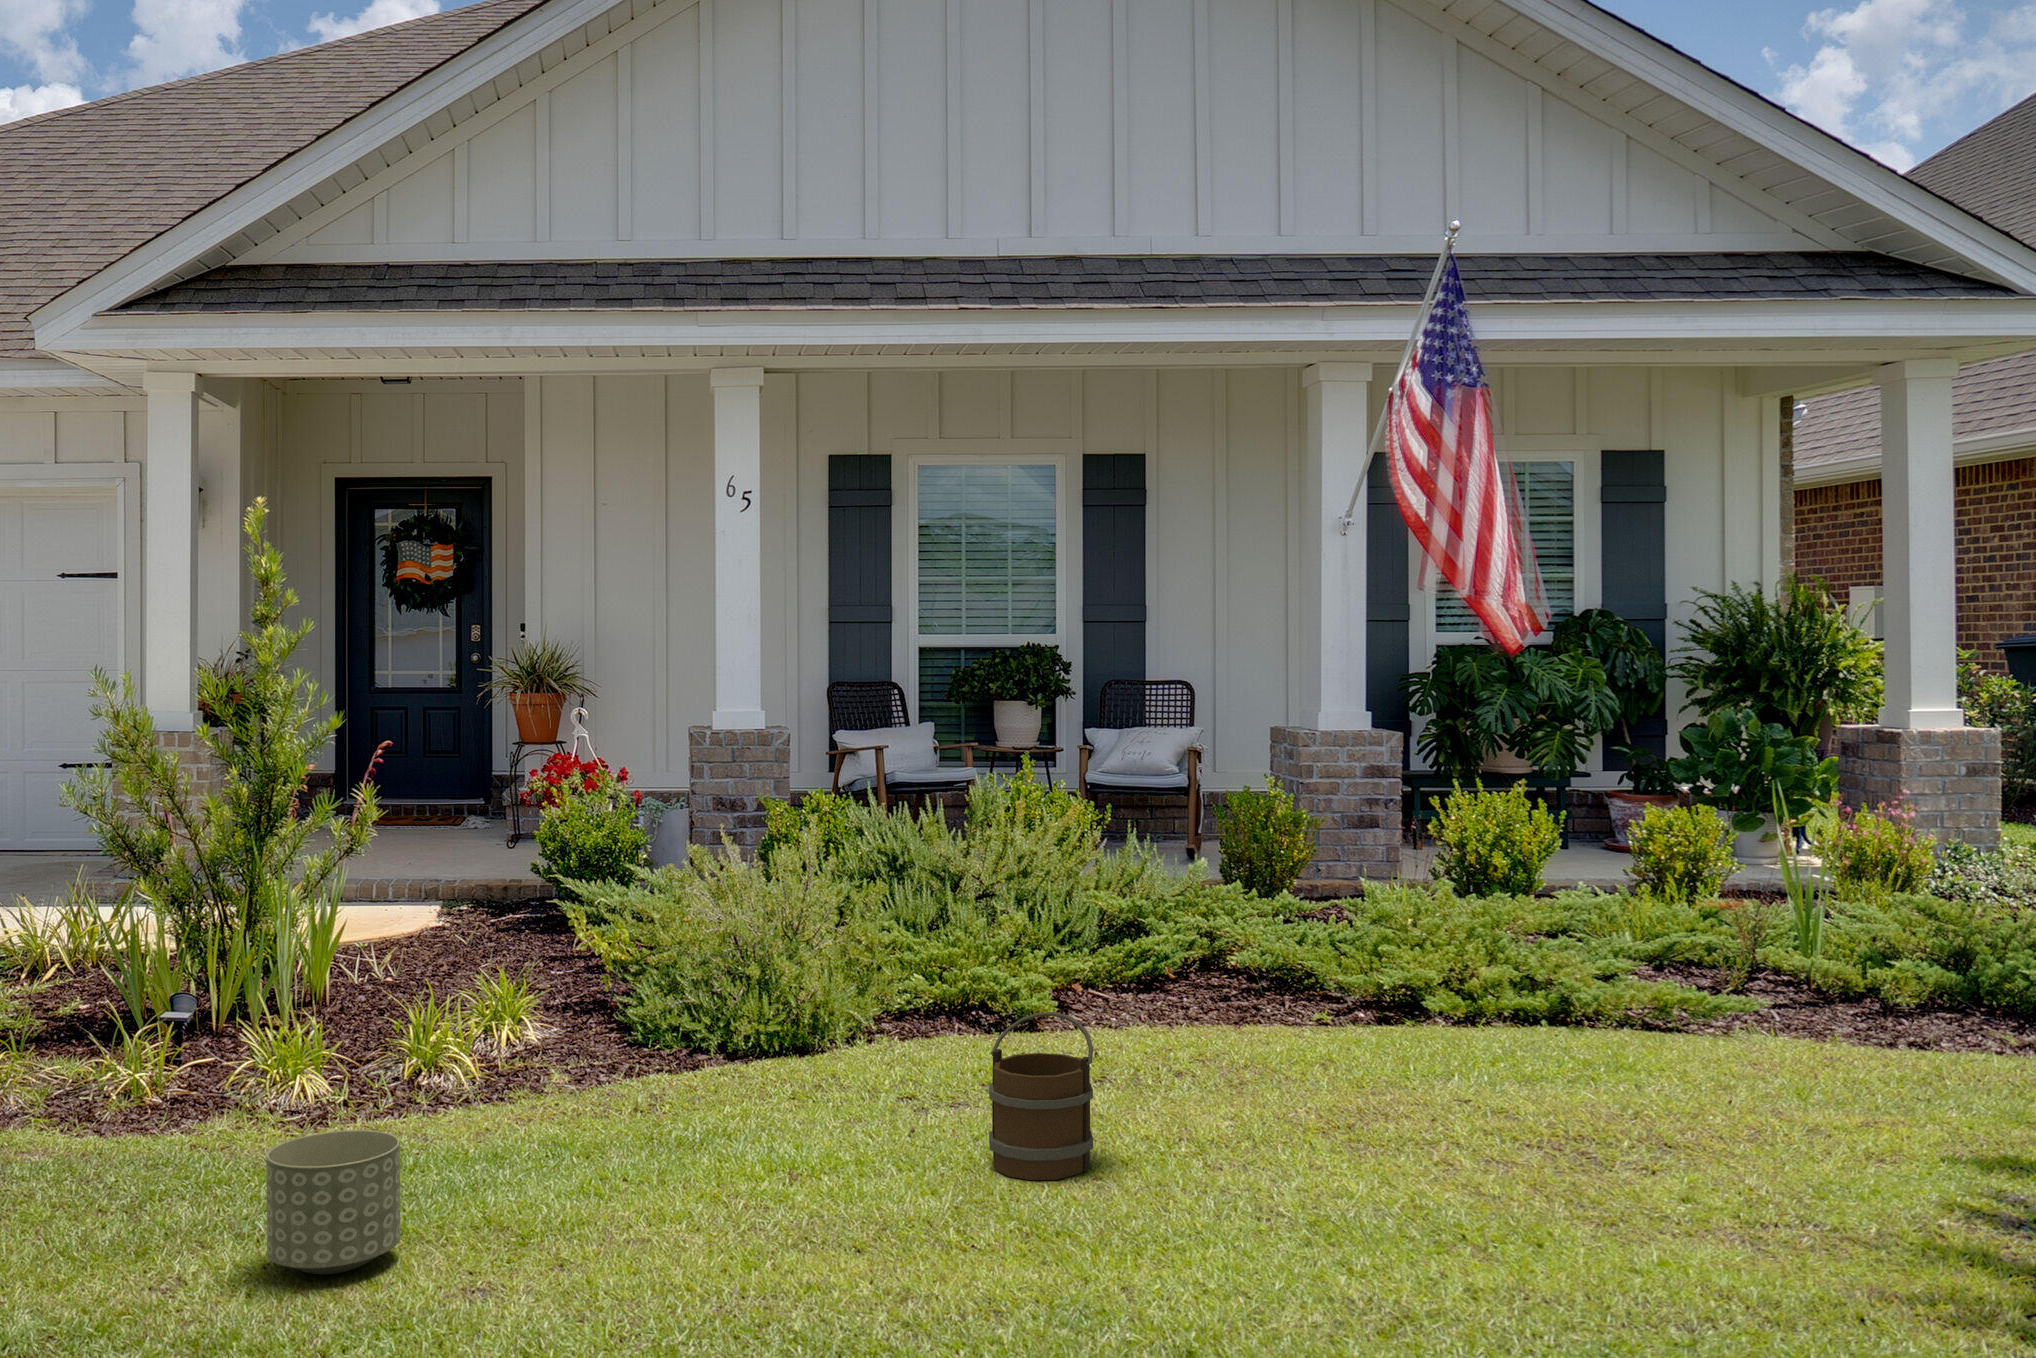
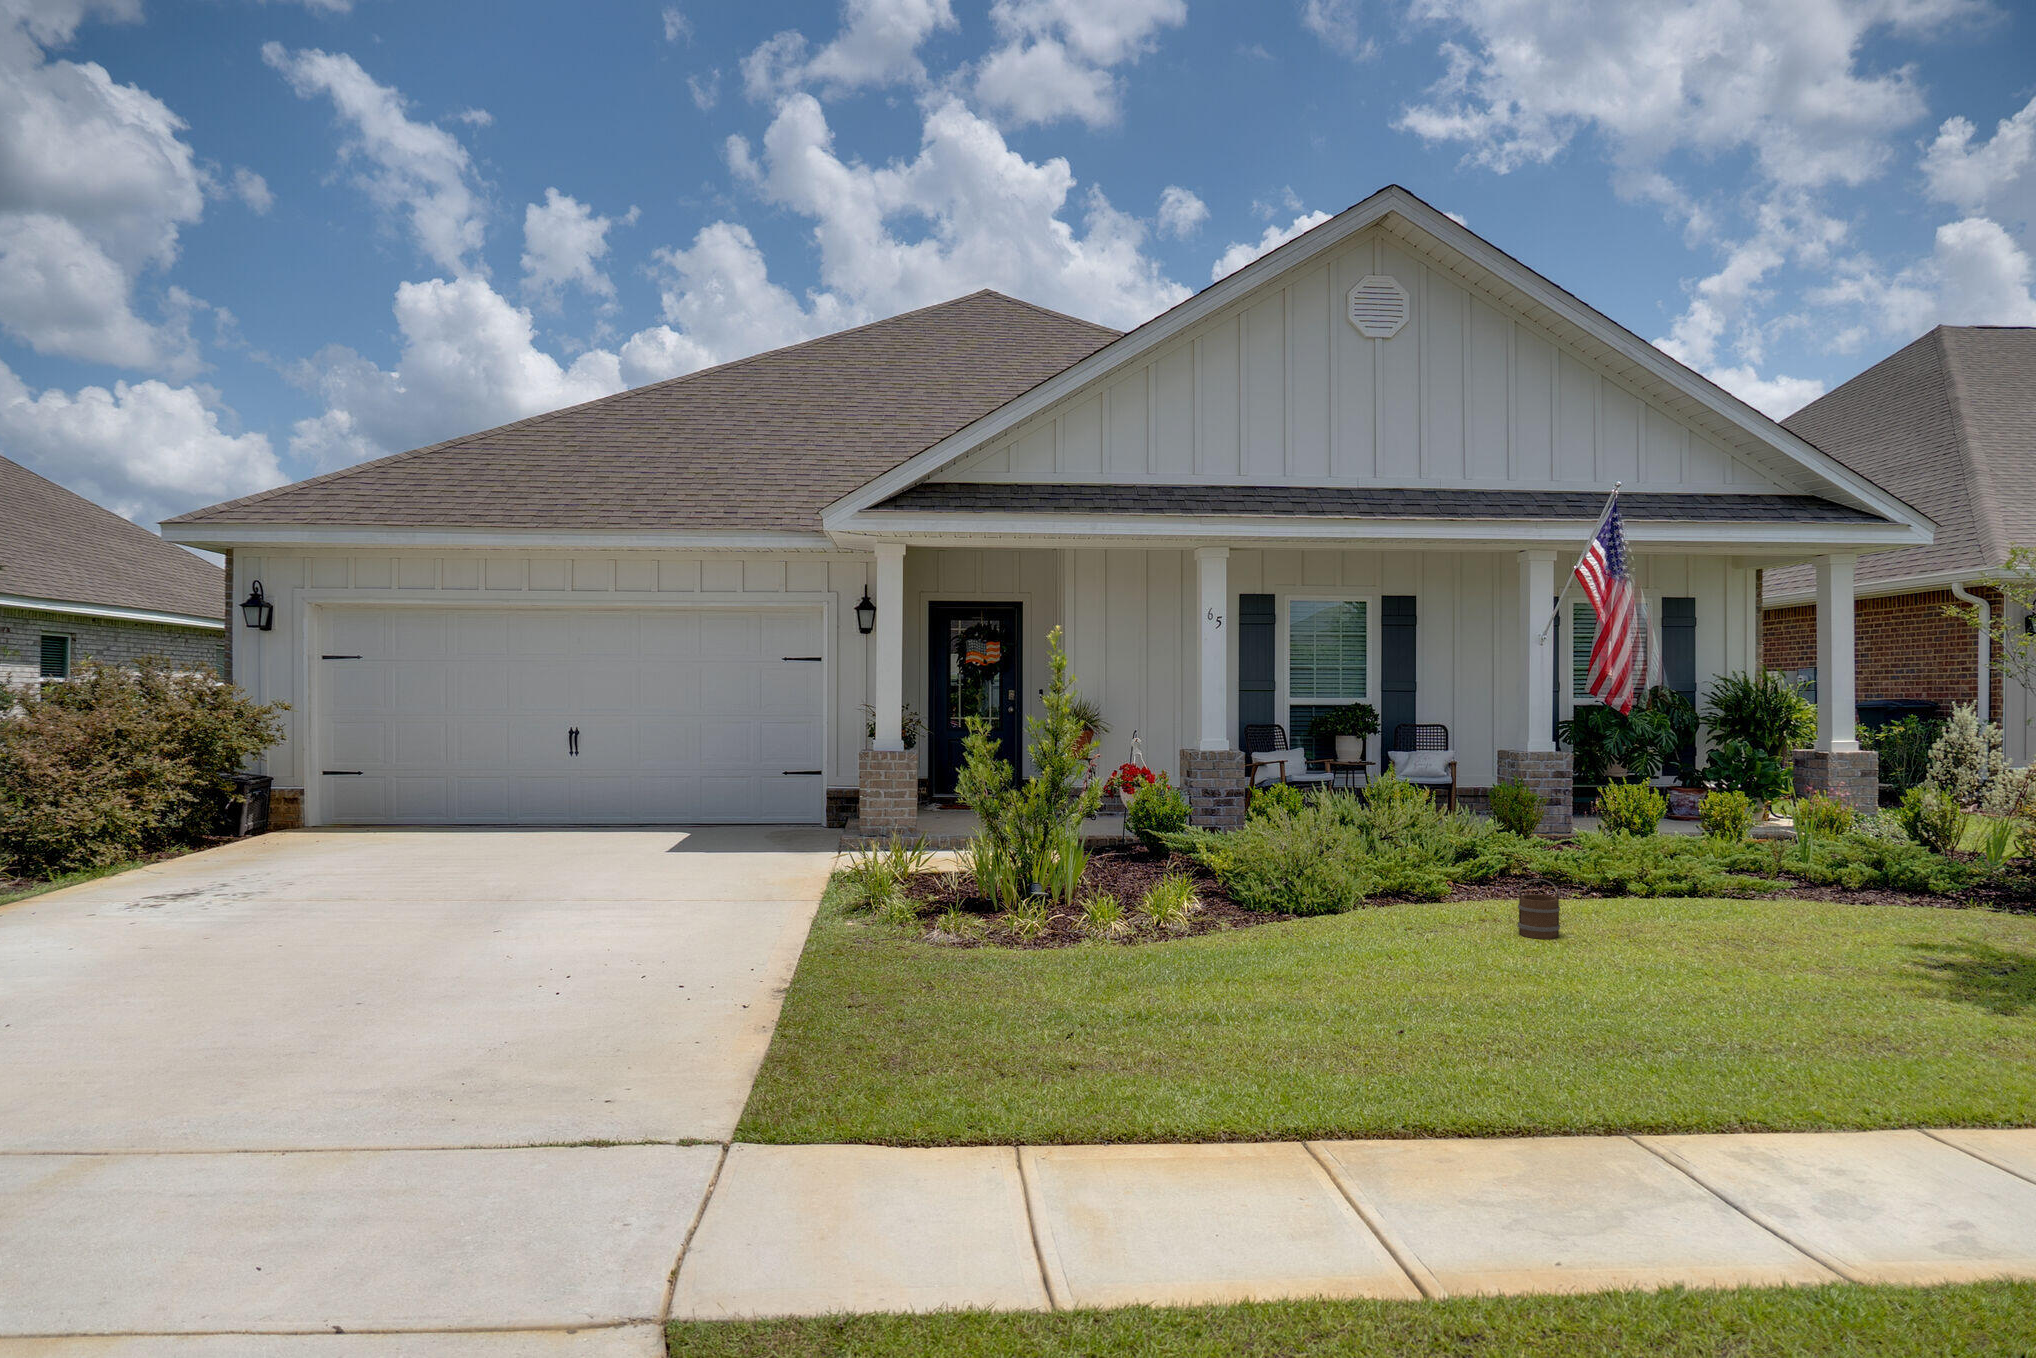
planter: present [266,1130,400,1275] -> none [1313,914,1356,959]

